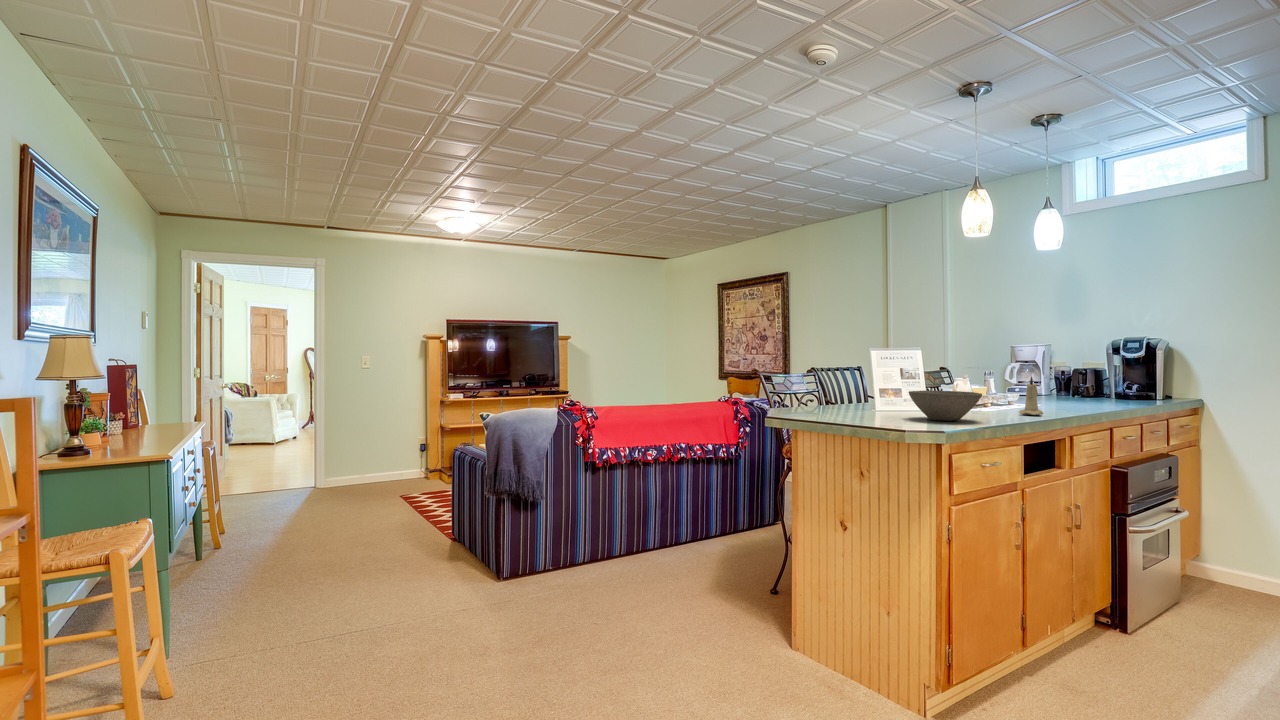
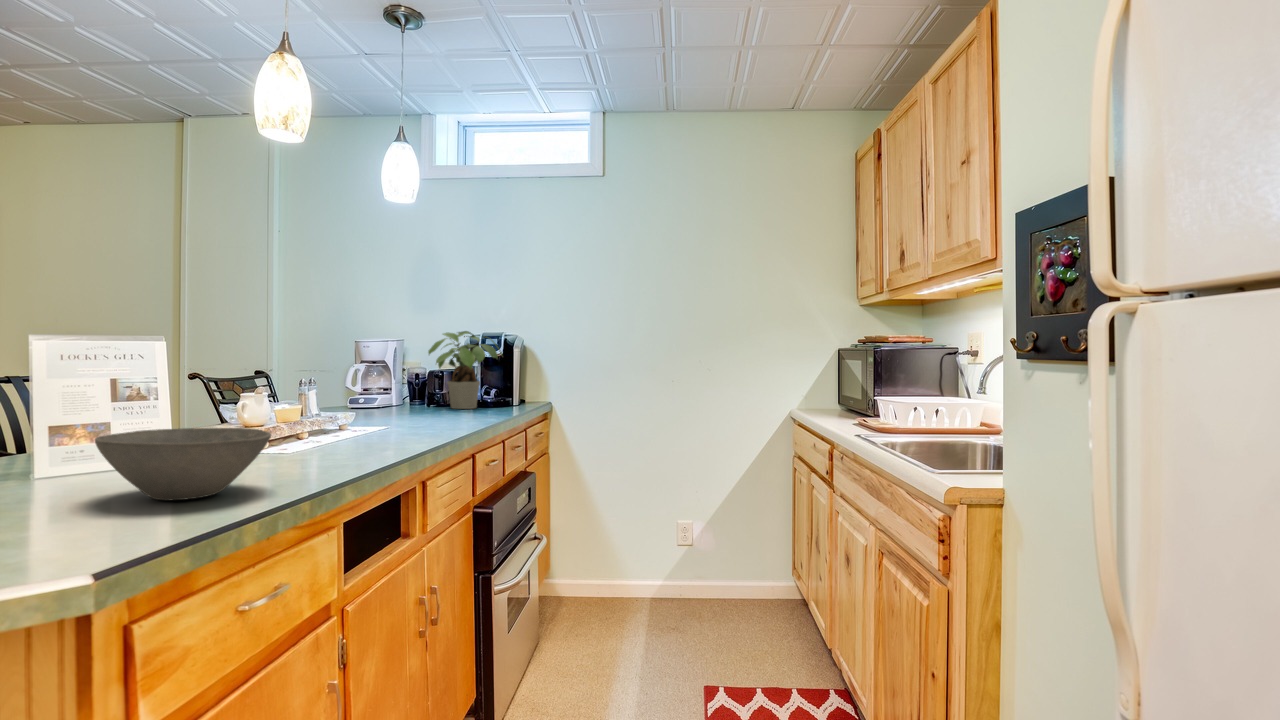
potted plant: none [1072,336,1145,399] -> present [428,331,502,409]
candle: present [1019,377,1043,415] -> none [350,389,388,456]

